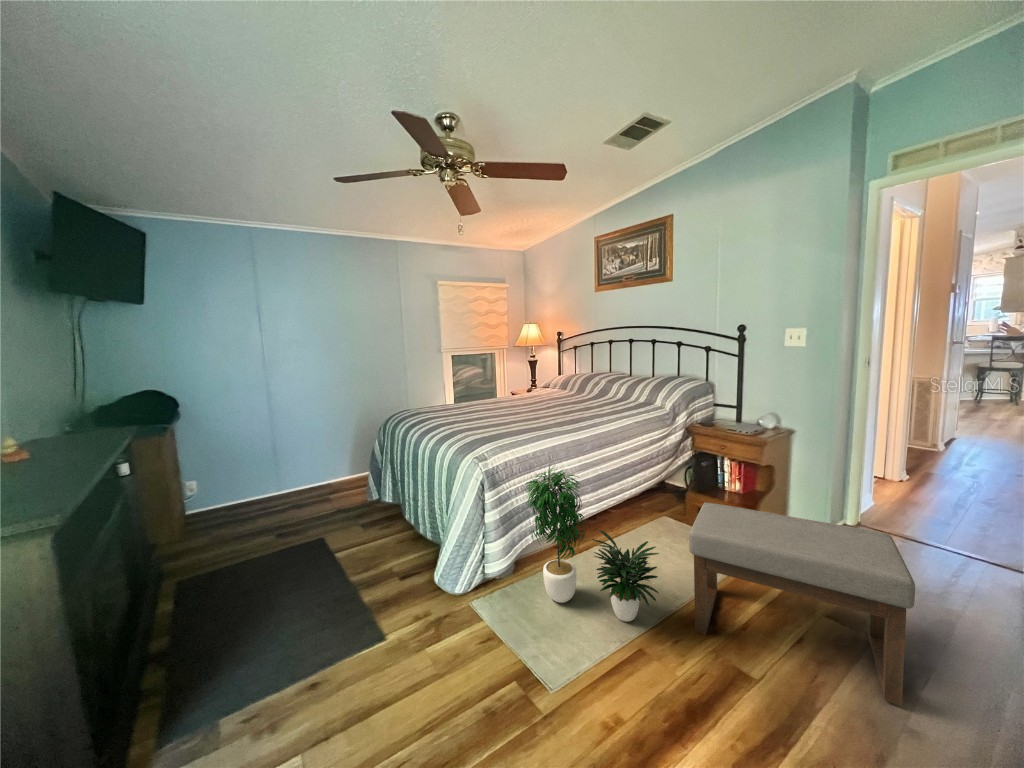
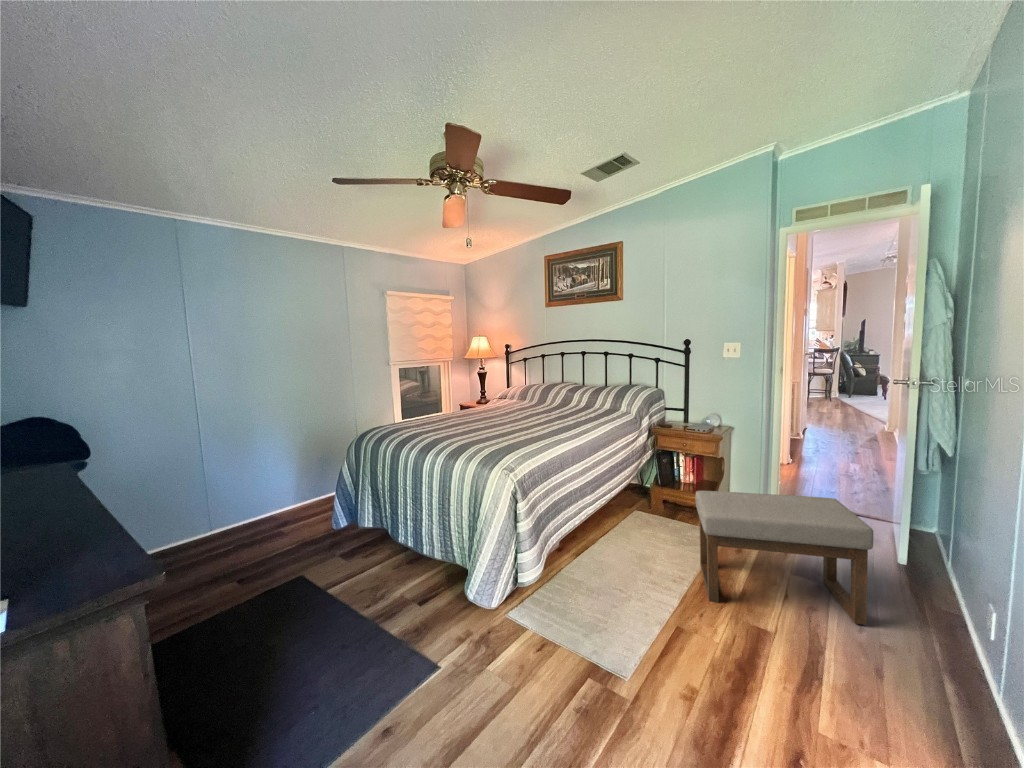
potted plant: present [525,466,659,622] -> none [553,468,681,605]

